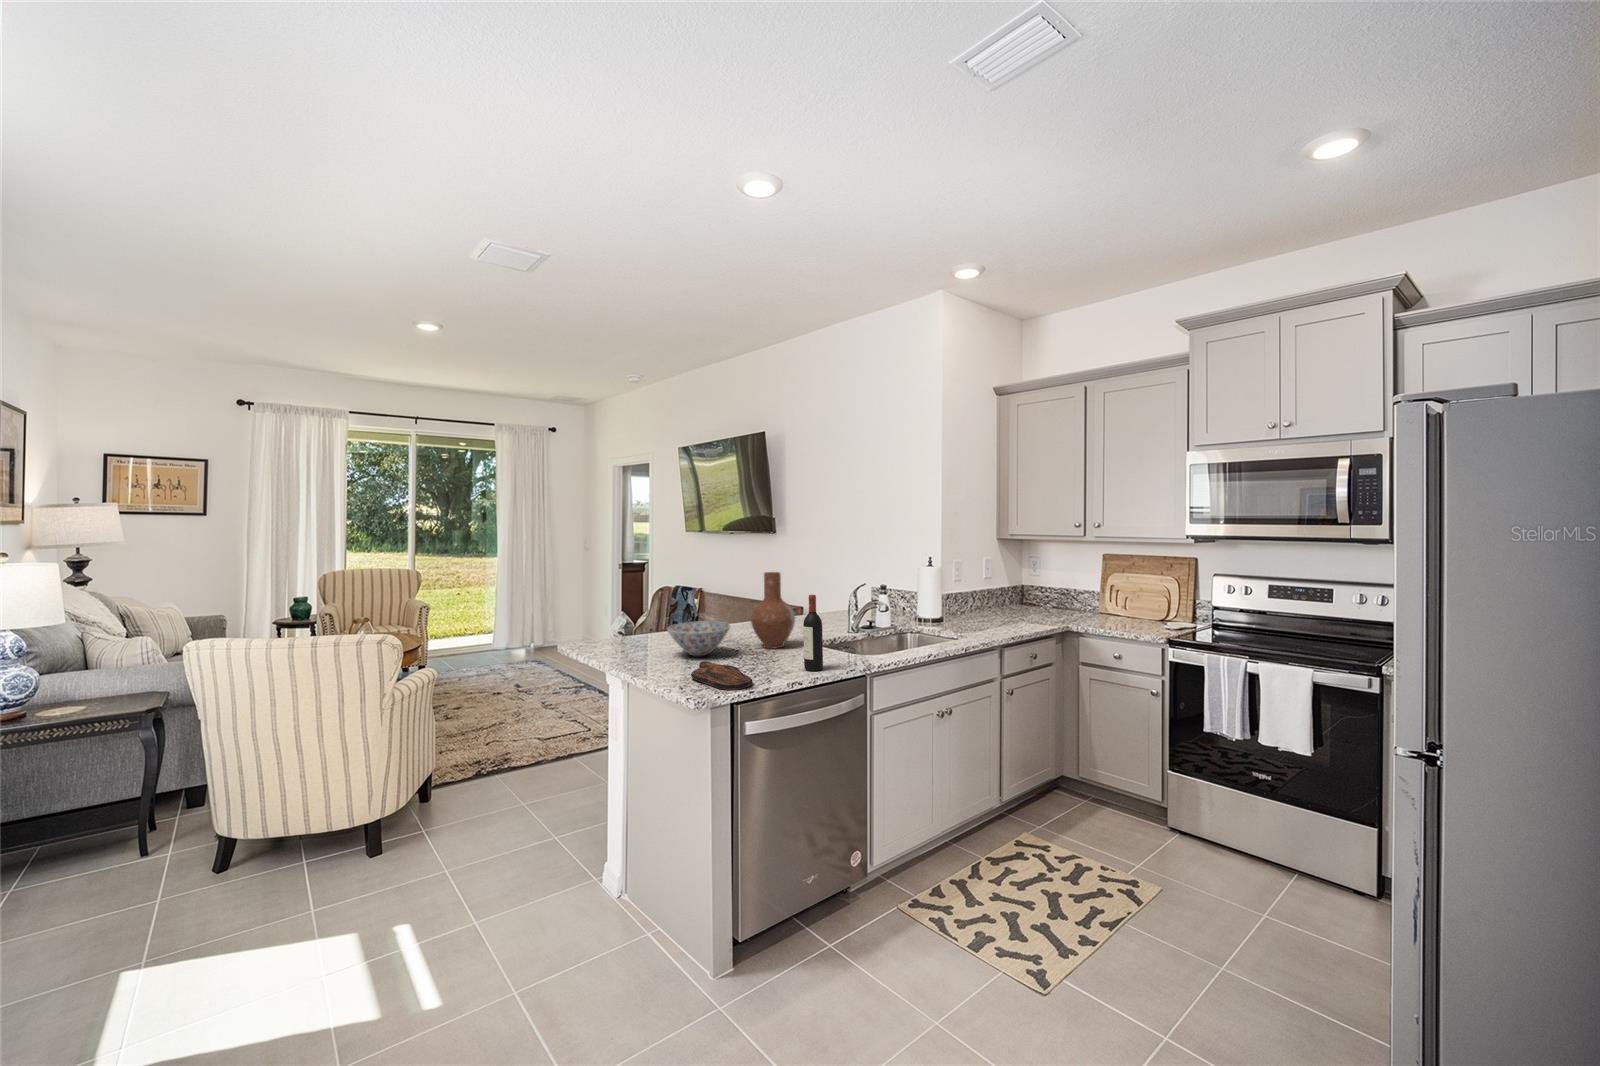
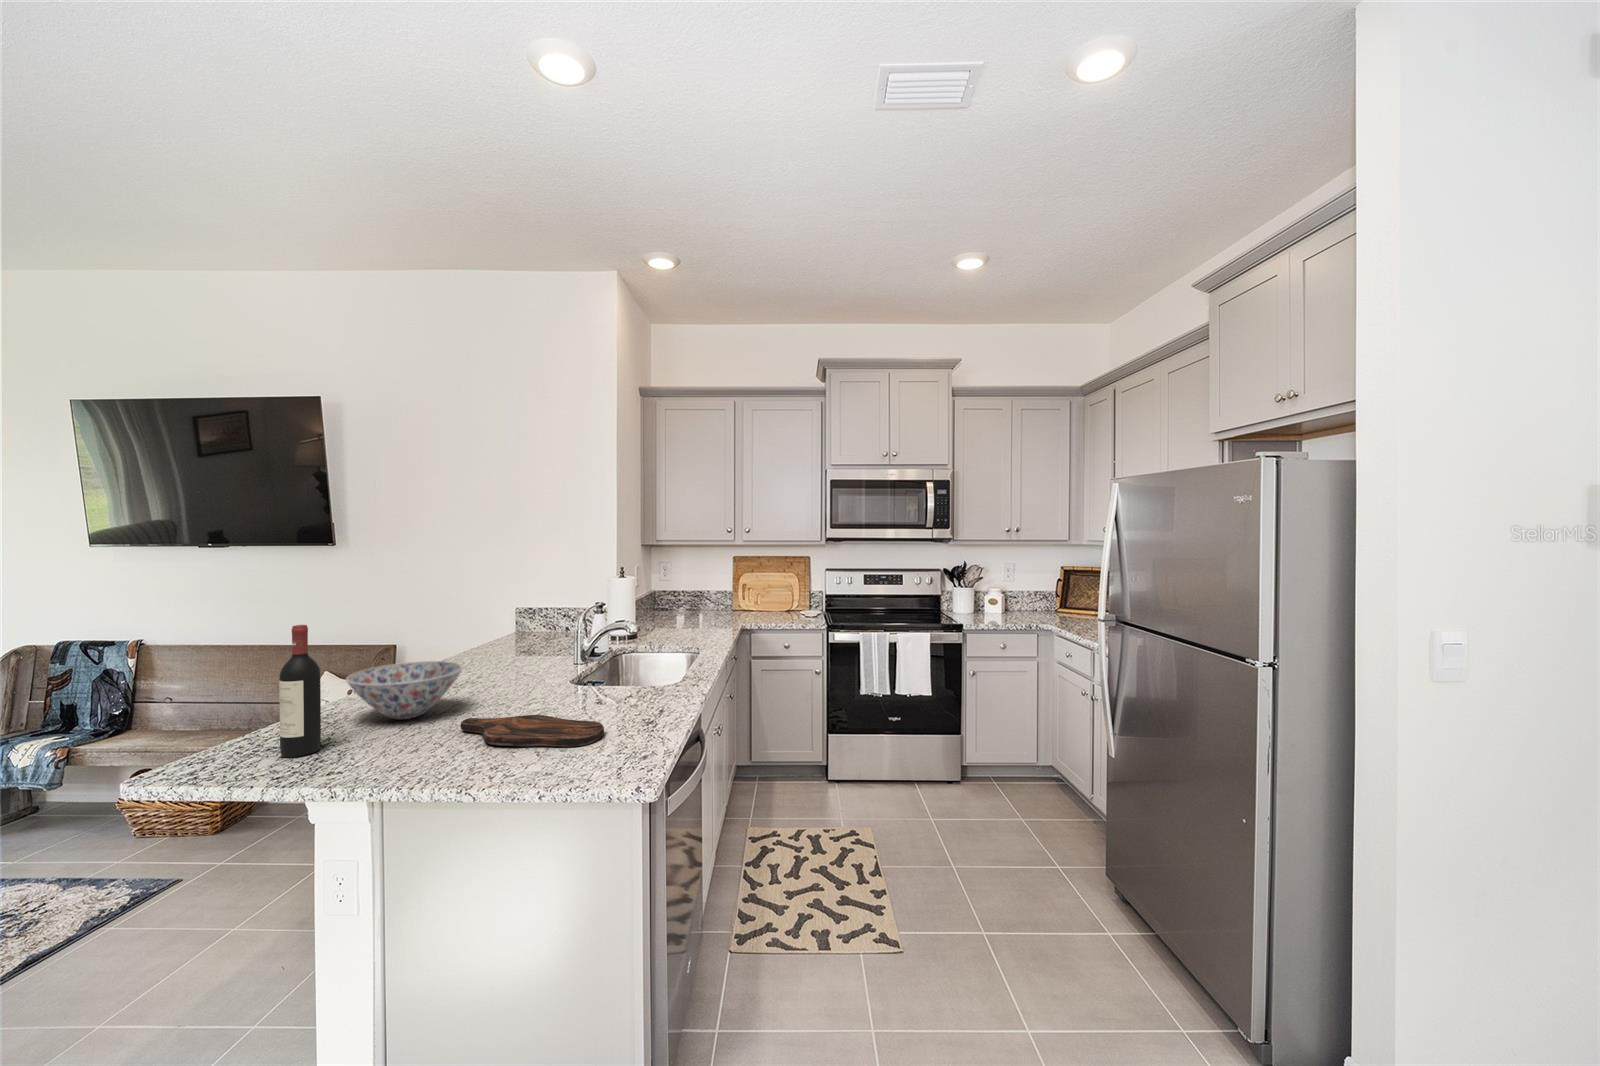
vase: present [751,572,795,649] -> none [457,583,525,690]
wine bottle: present [803,595,823,671] -> present [279,625,321,757]

